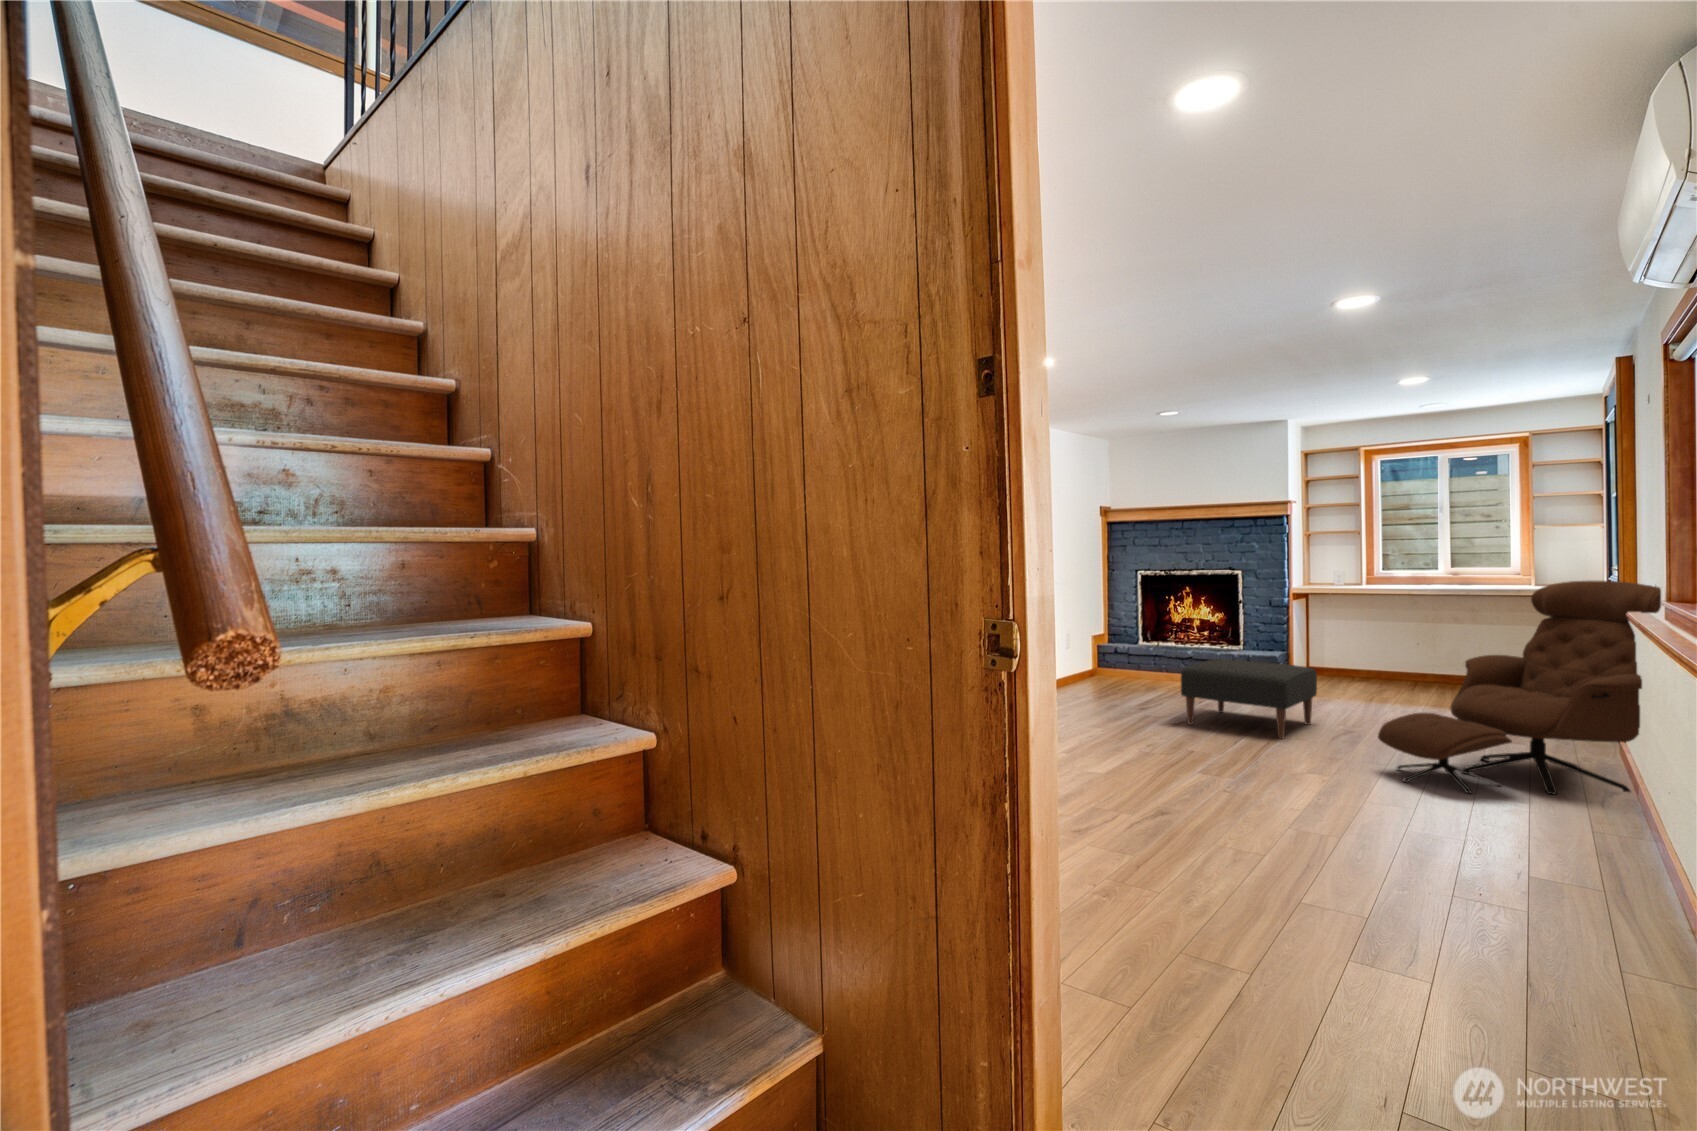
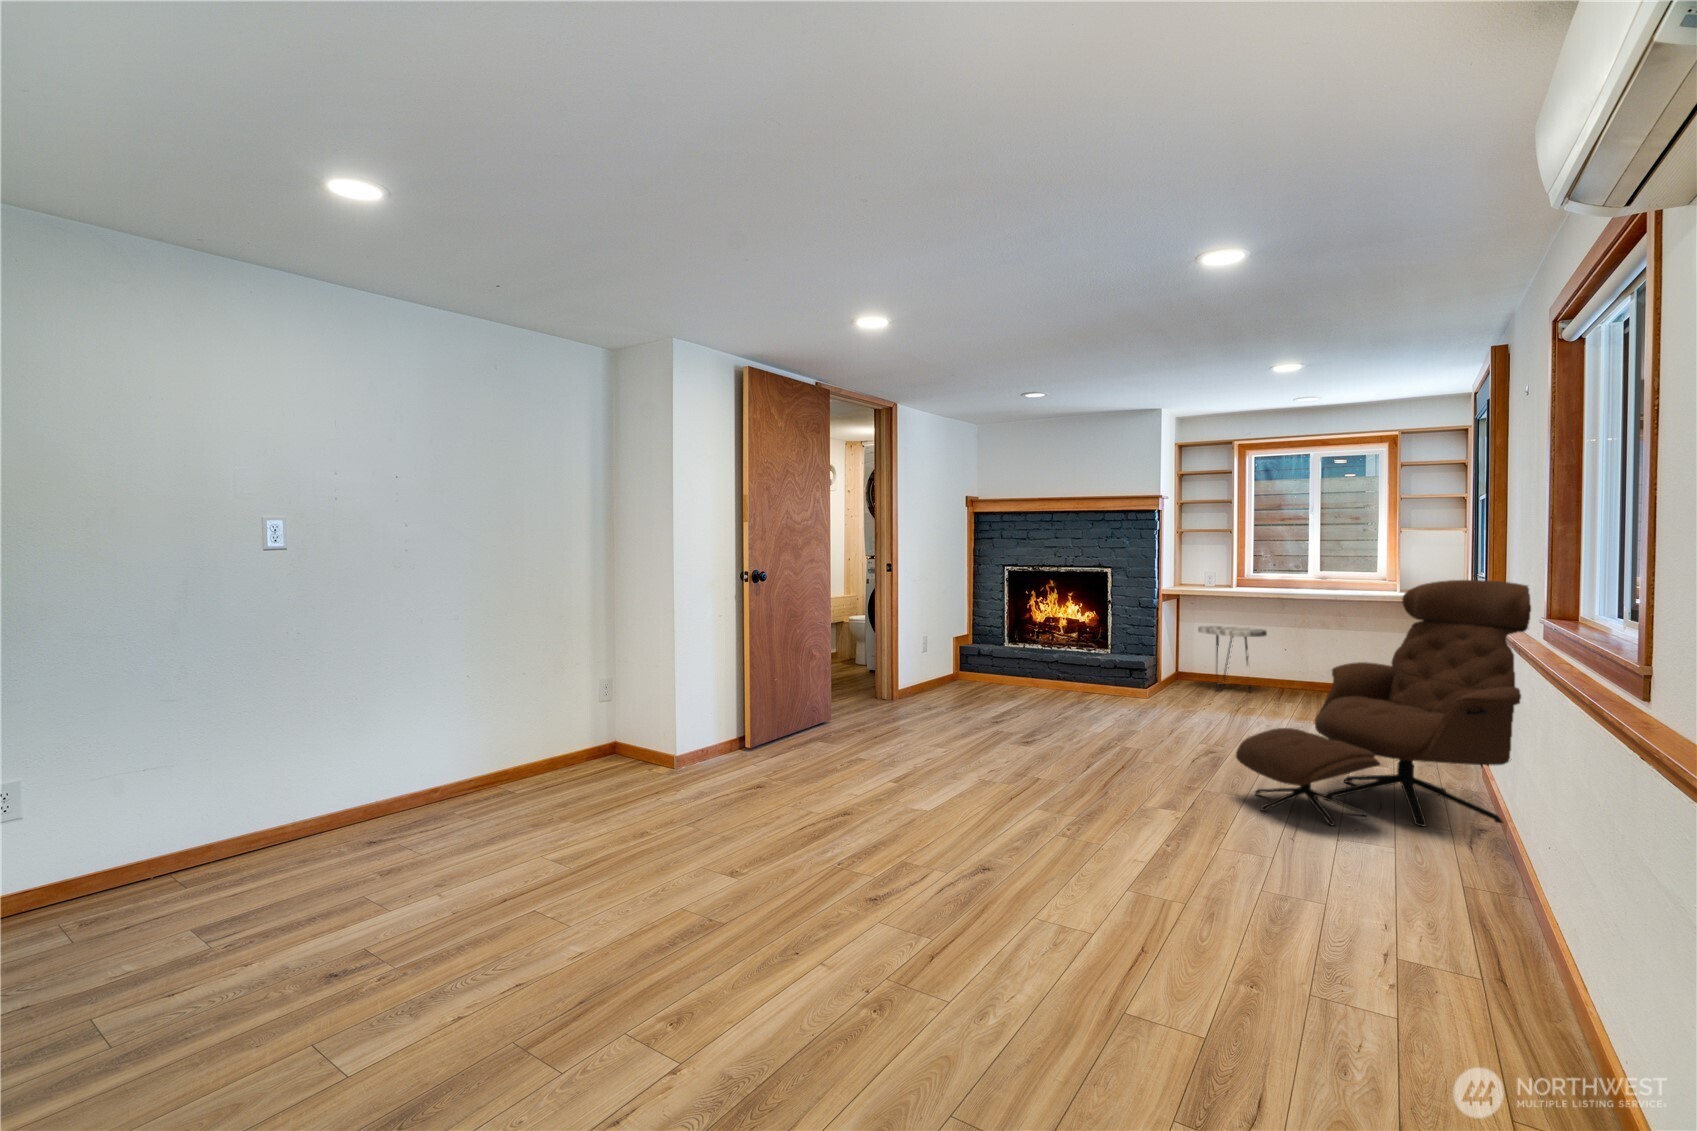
side table: none [1330,622,1400,684] -> present [1198,626,1267,691]
ottoman: present [1181,659,1317,739] -> none [1030,663,1178,755]

